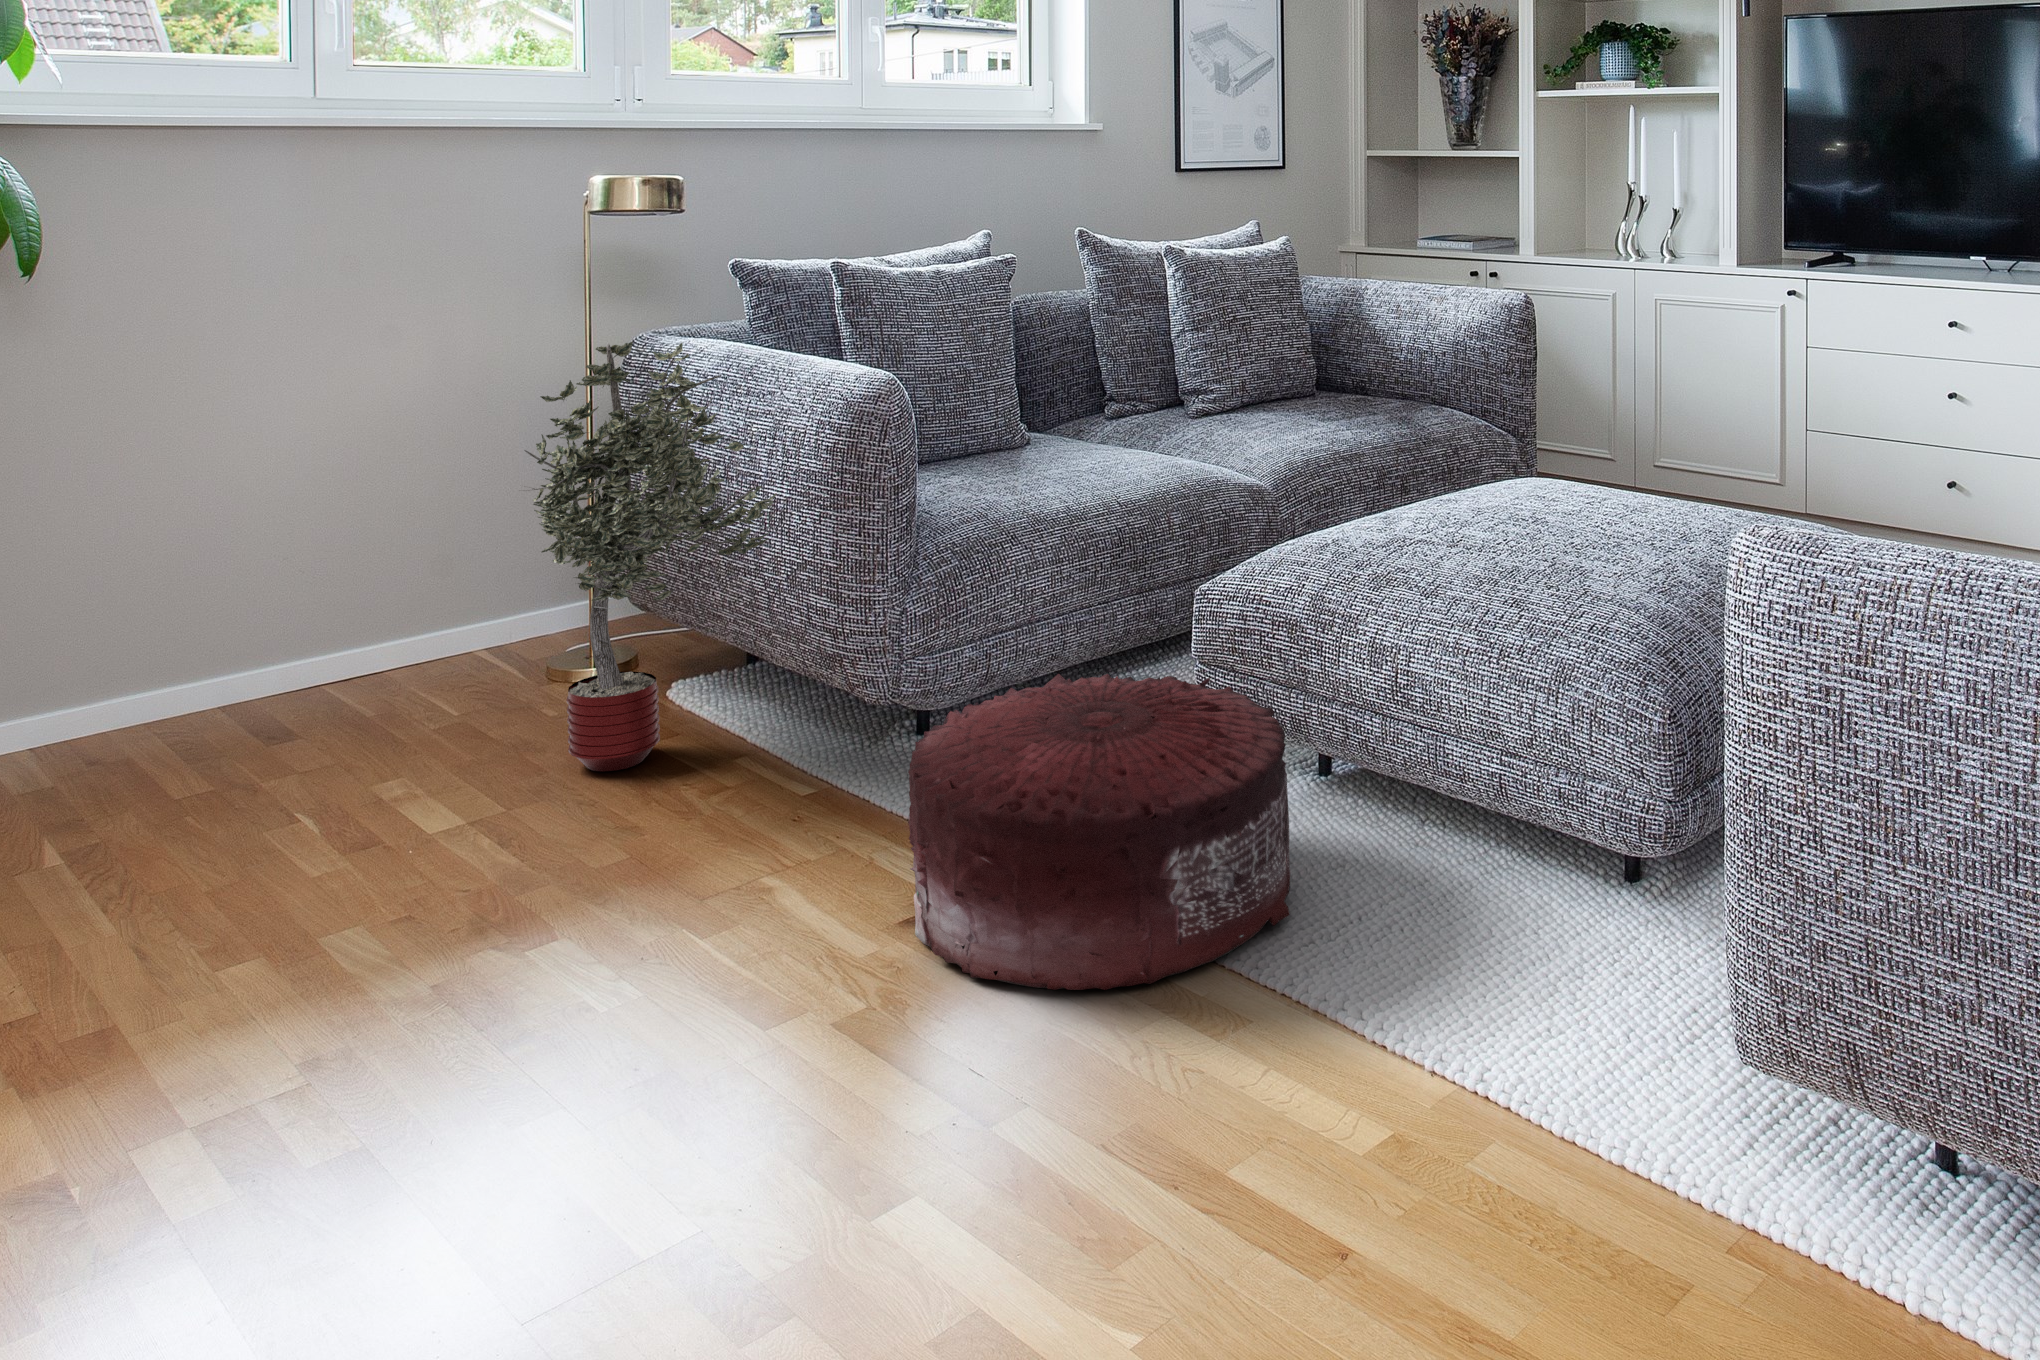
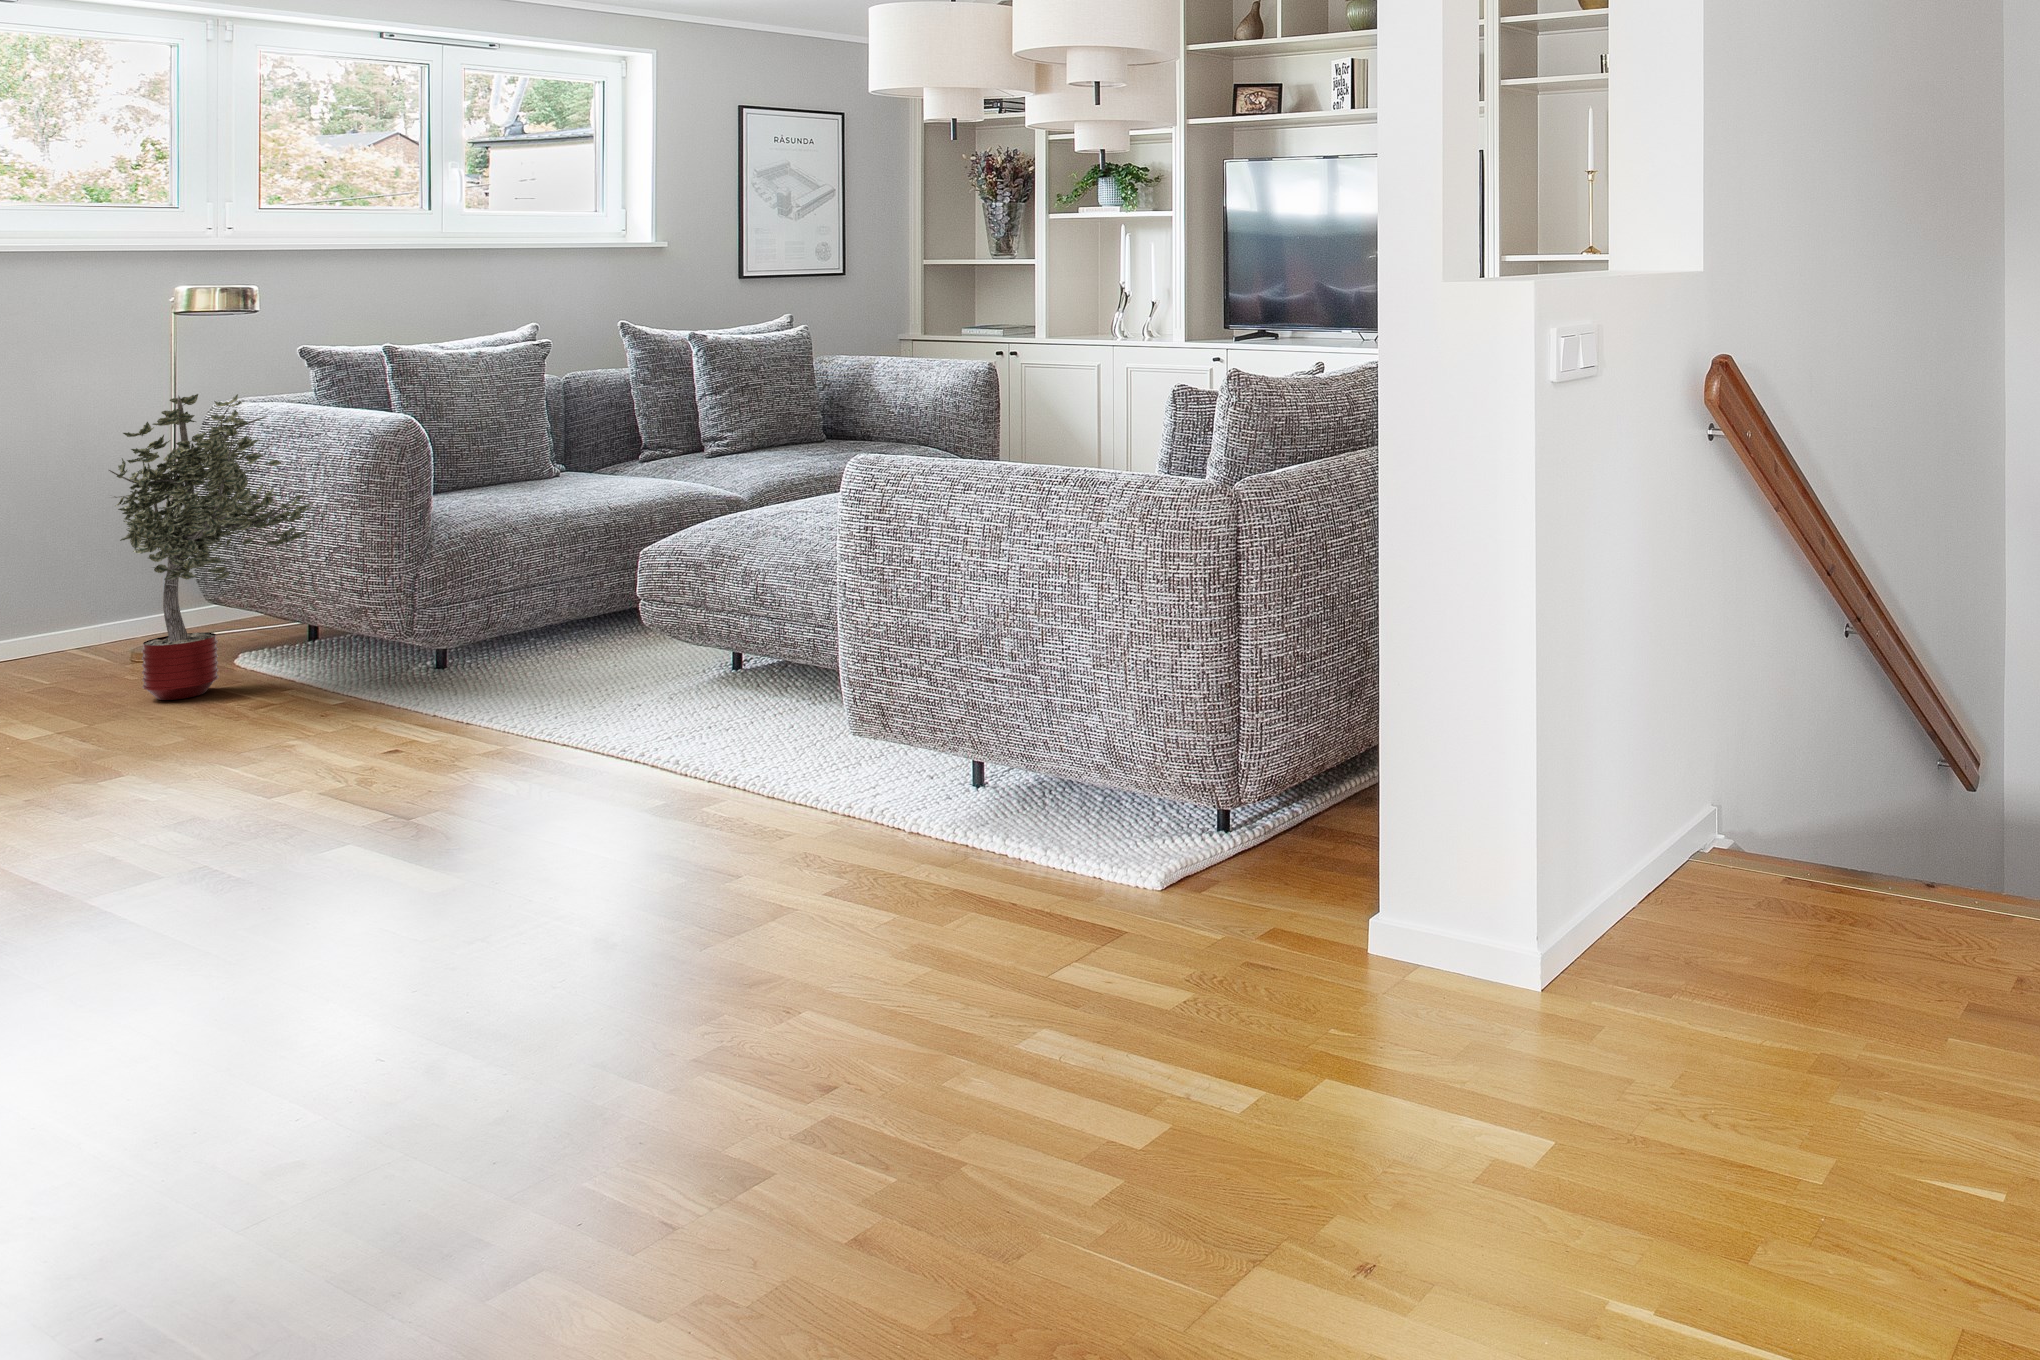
pouf: present [908,674,1290,990] -> none [358,592,642,762]

